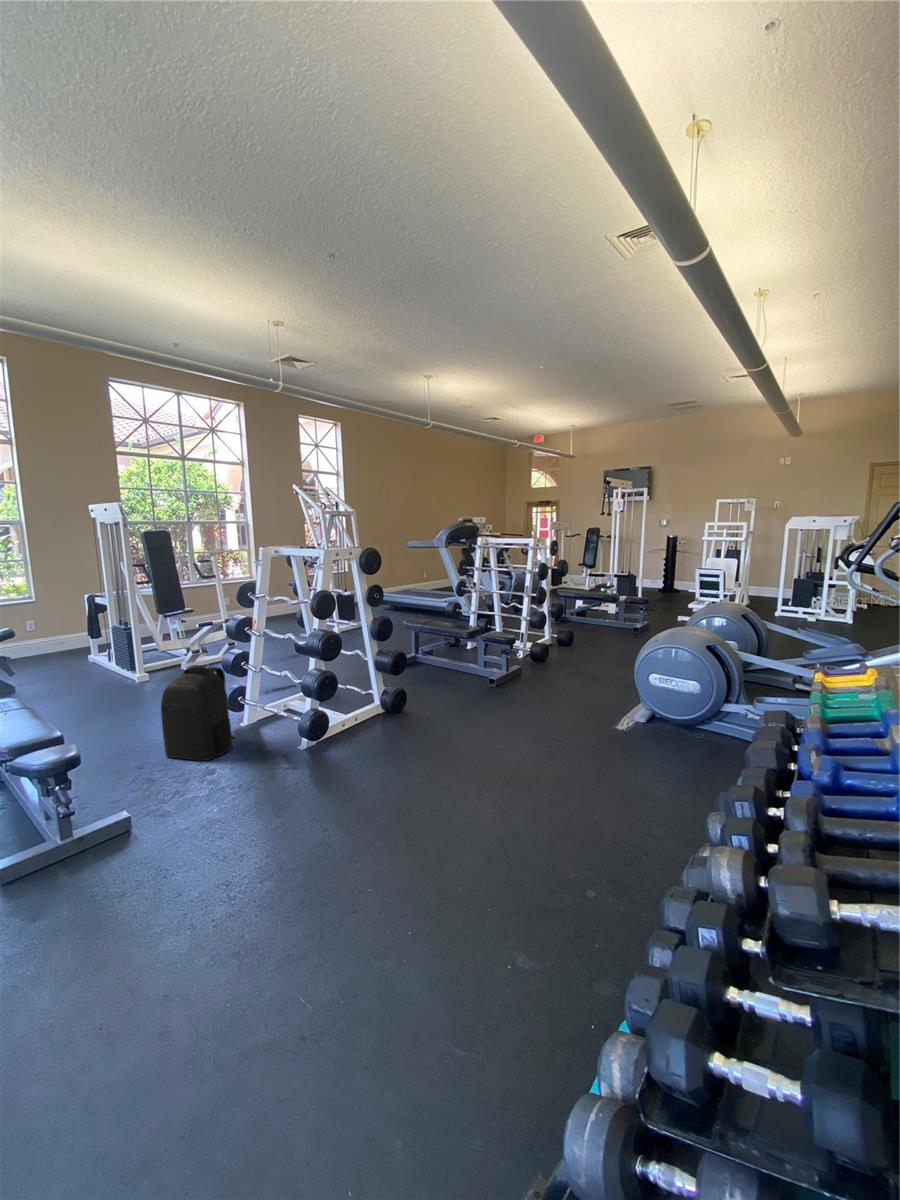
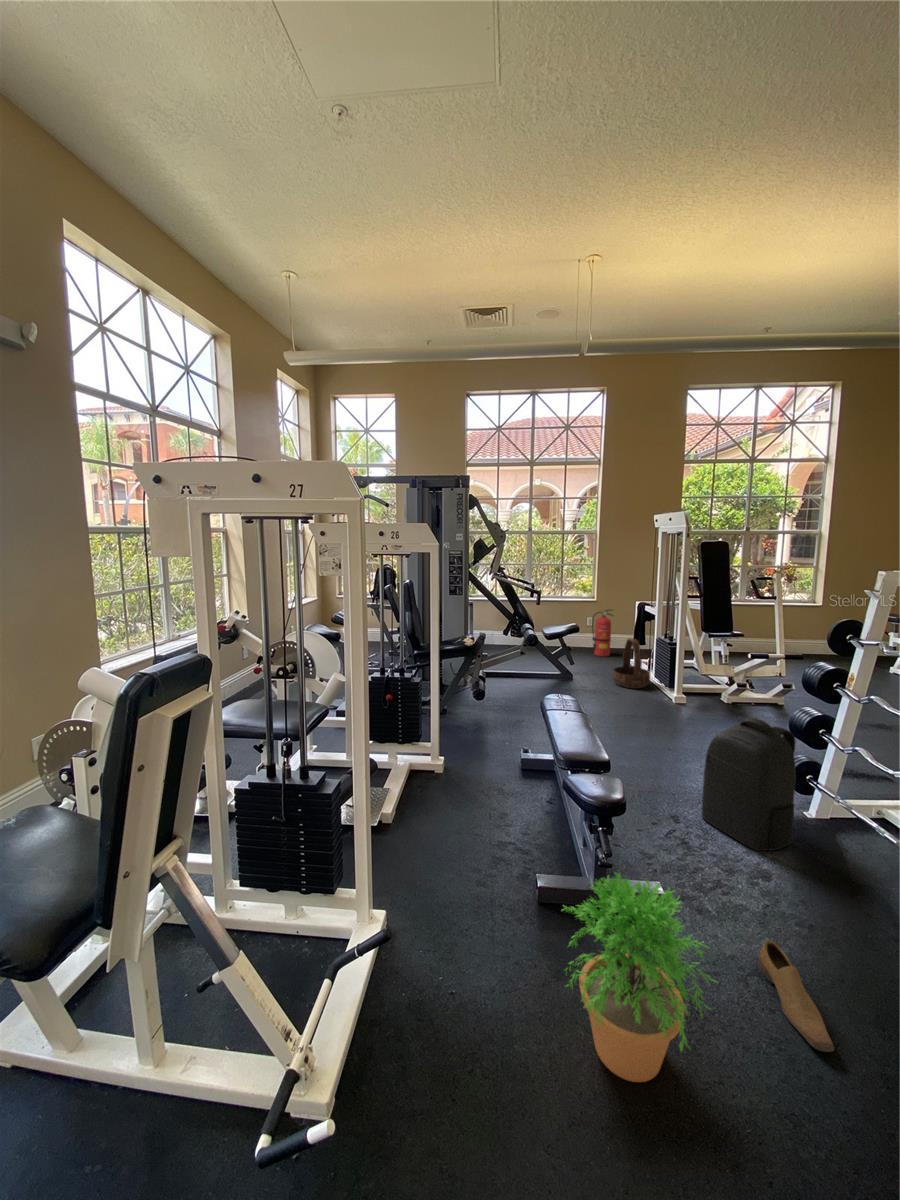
fire extinguisher: none [31,608,62,660] -> present [592,609,613,657]
basket: none [67,632,111,682] -> present [613,639,650,689]
potted plant: none [30,784,166,936] -> present [563,872,713,1082]
shoe: none [207,801,251,842] -> present [758,940,834,1052]

